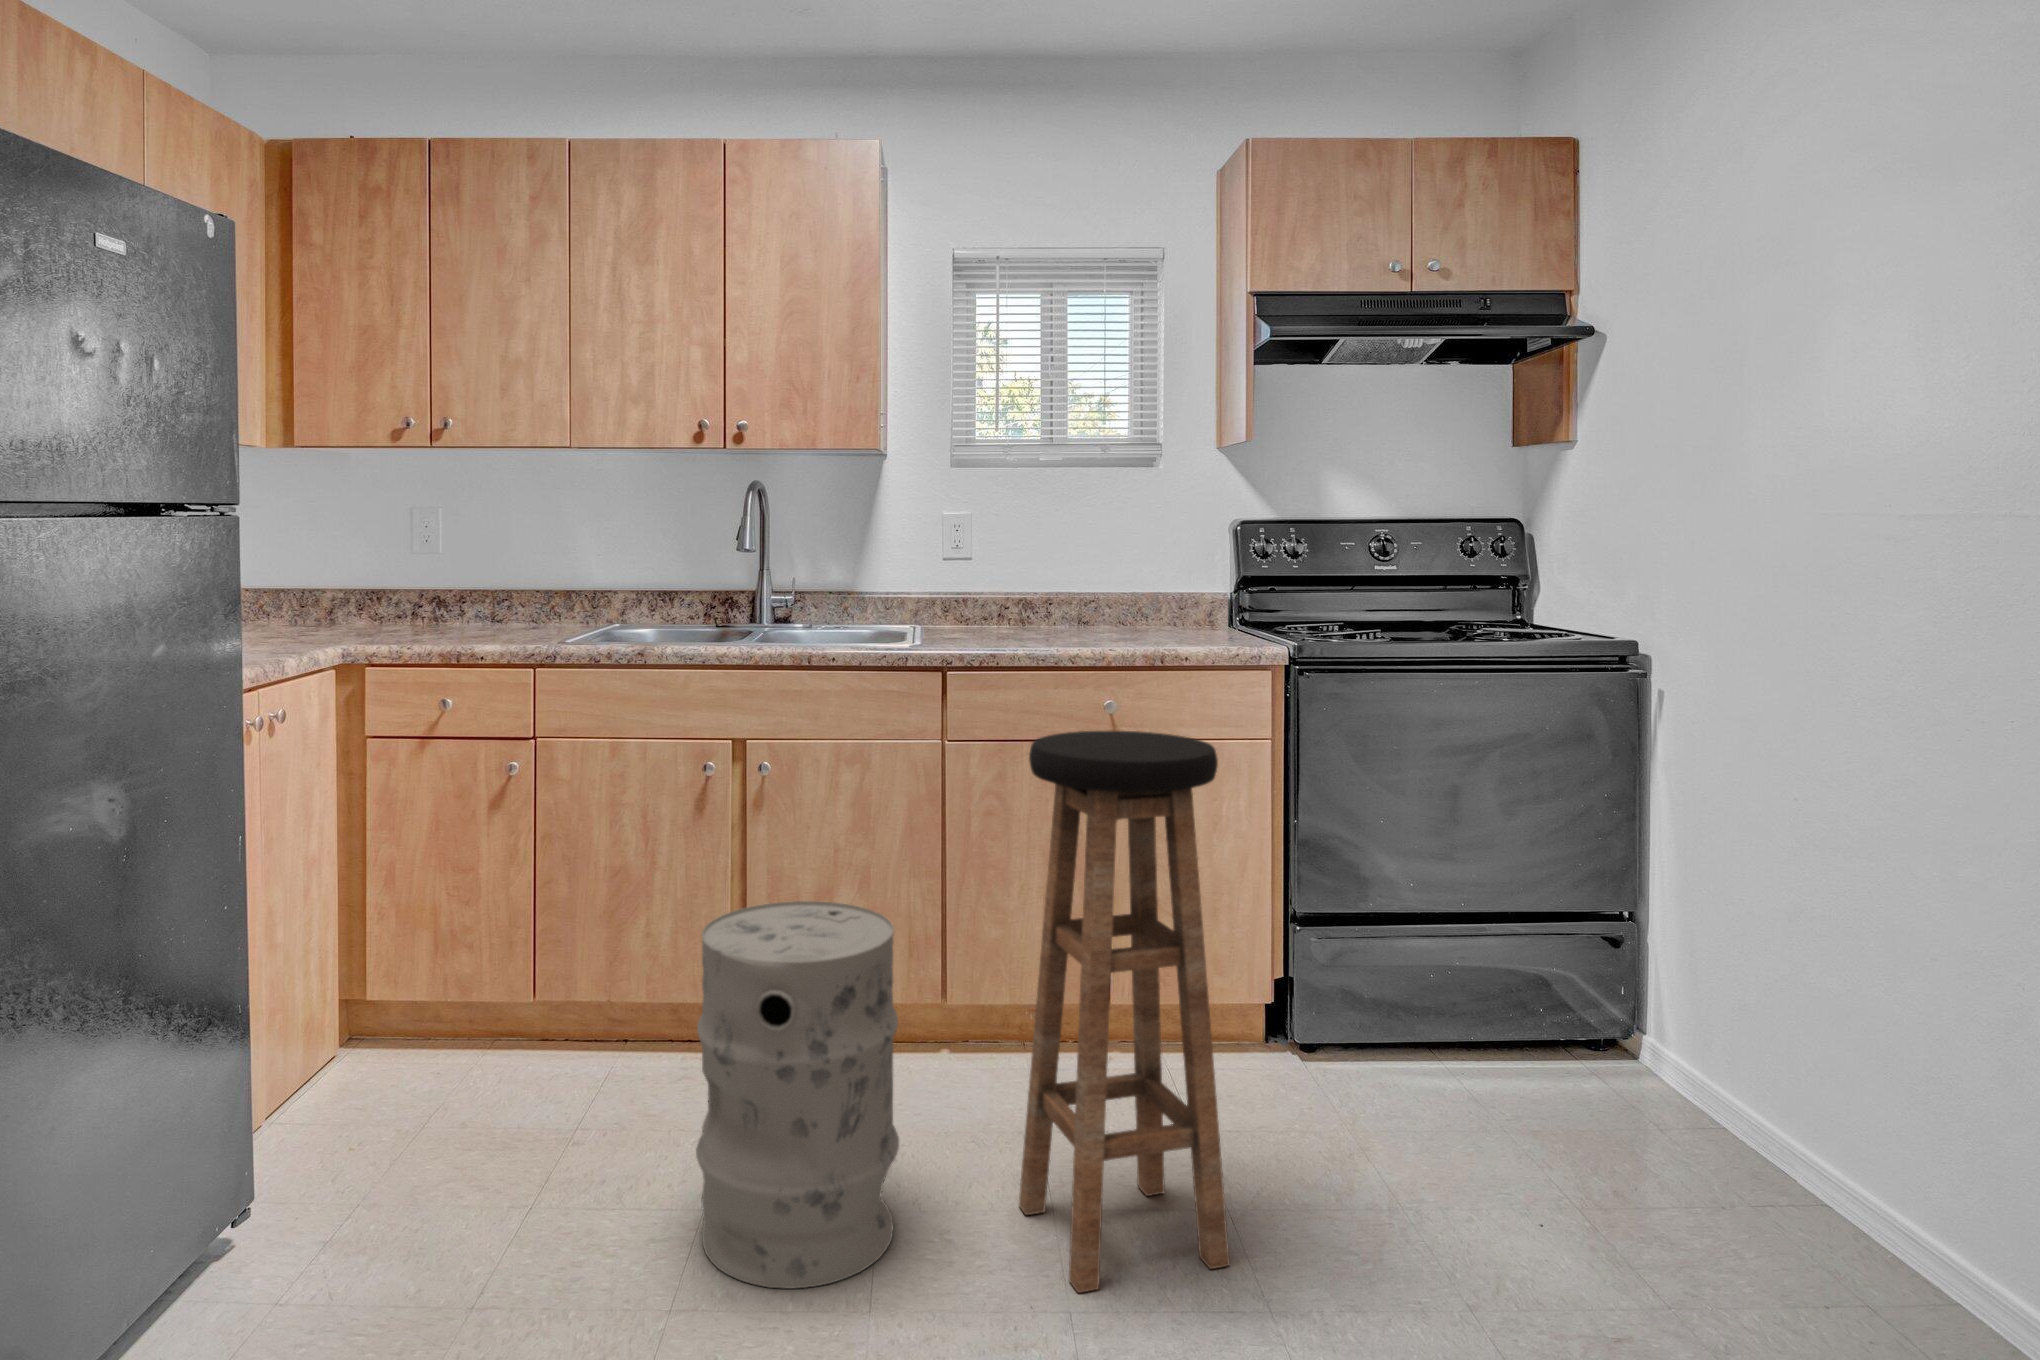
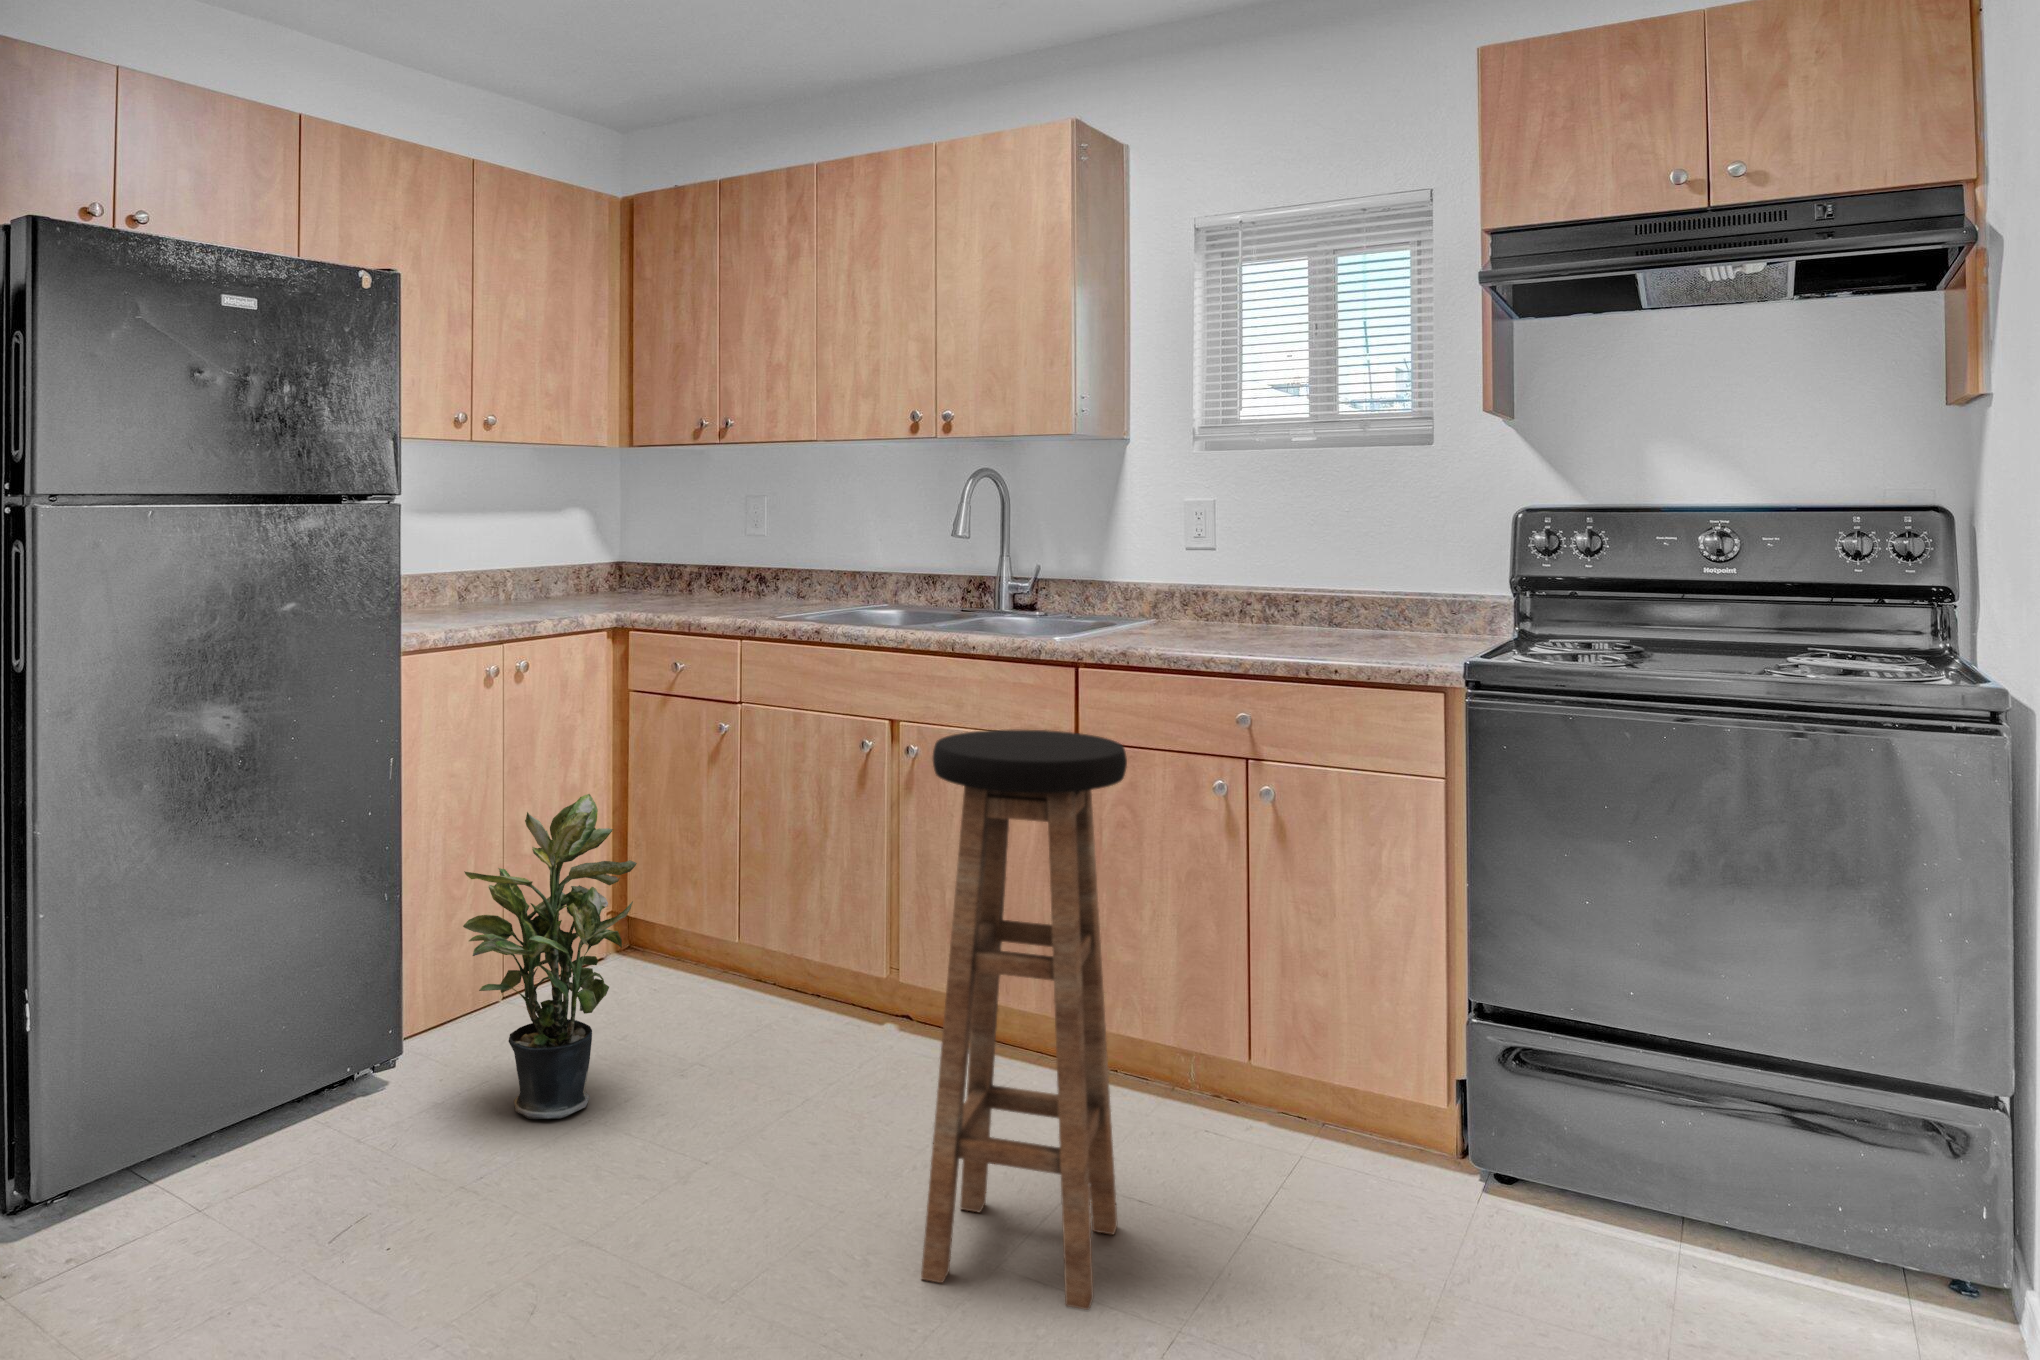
potted plant: none [365,864,591,1277] -> present [463,794,637,1119]
trash can: present [696,901,899,1289] -> none [675,862,860,1204]

